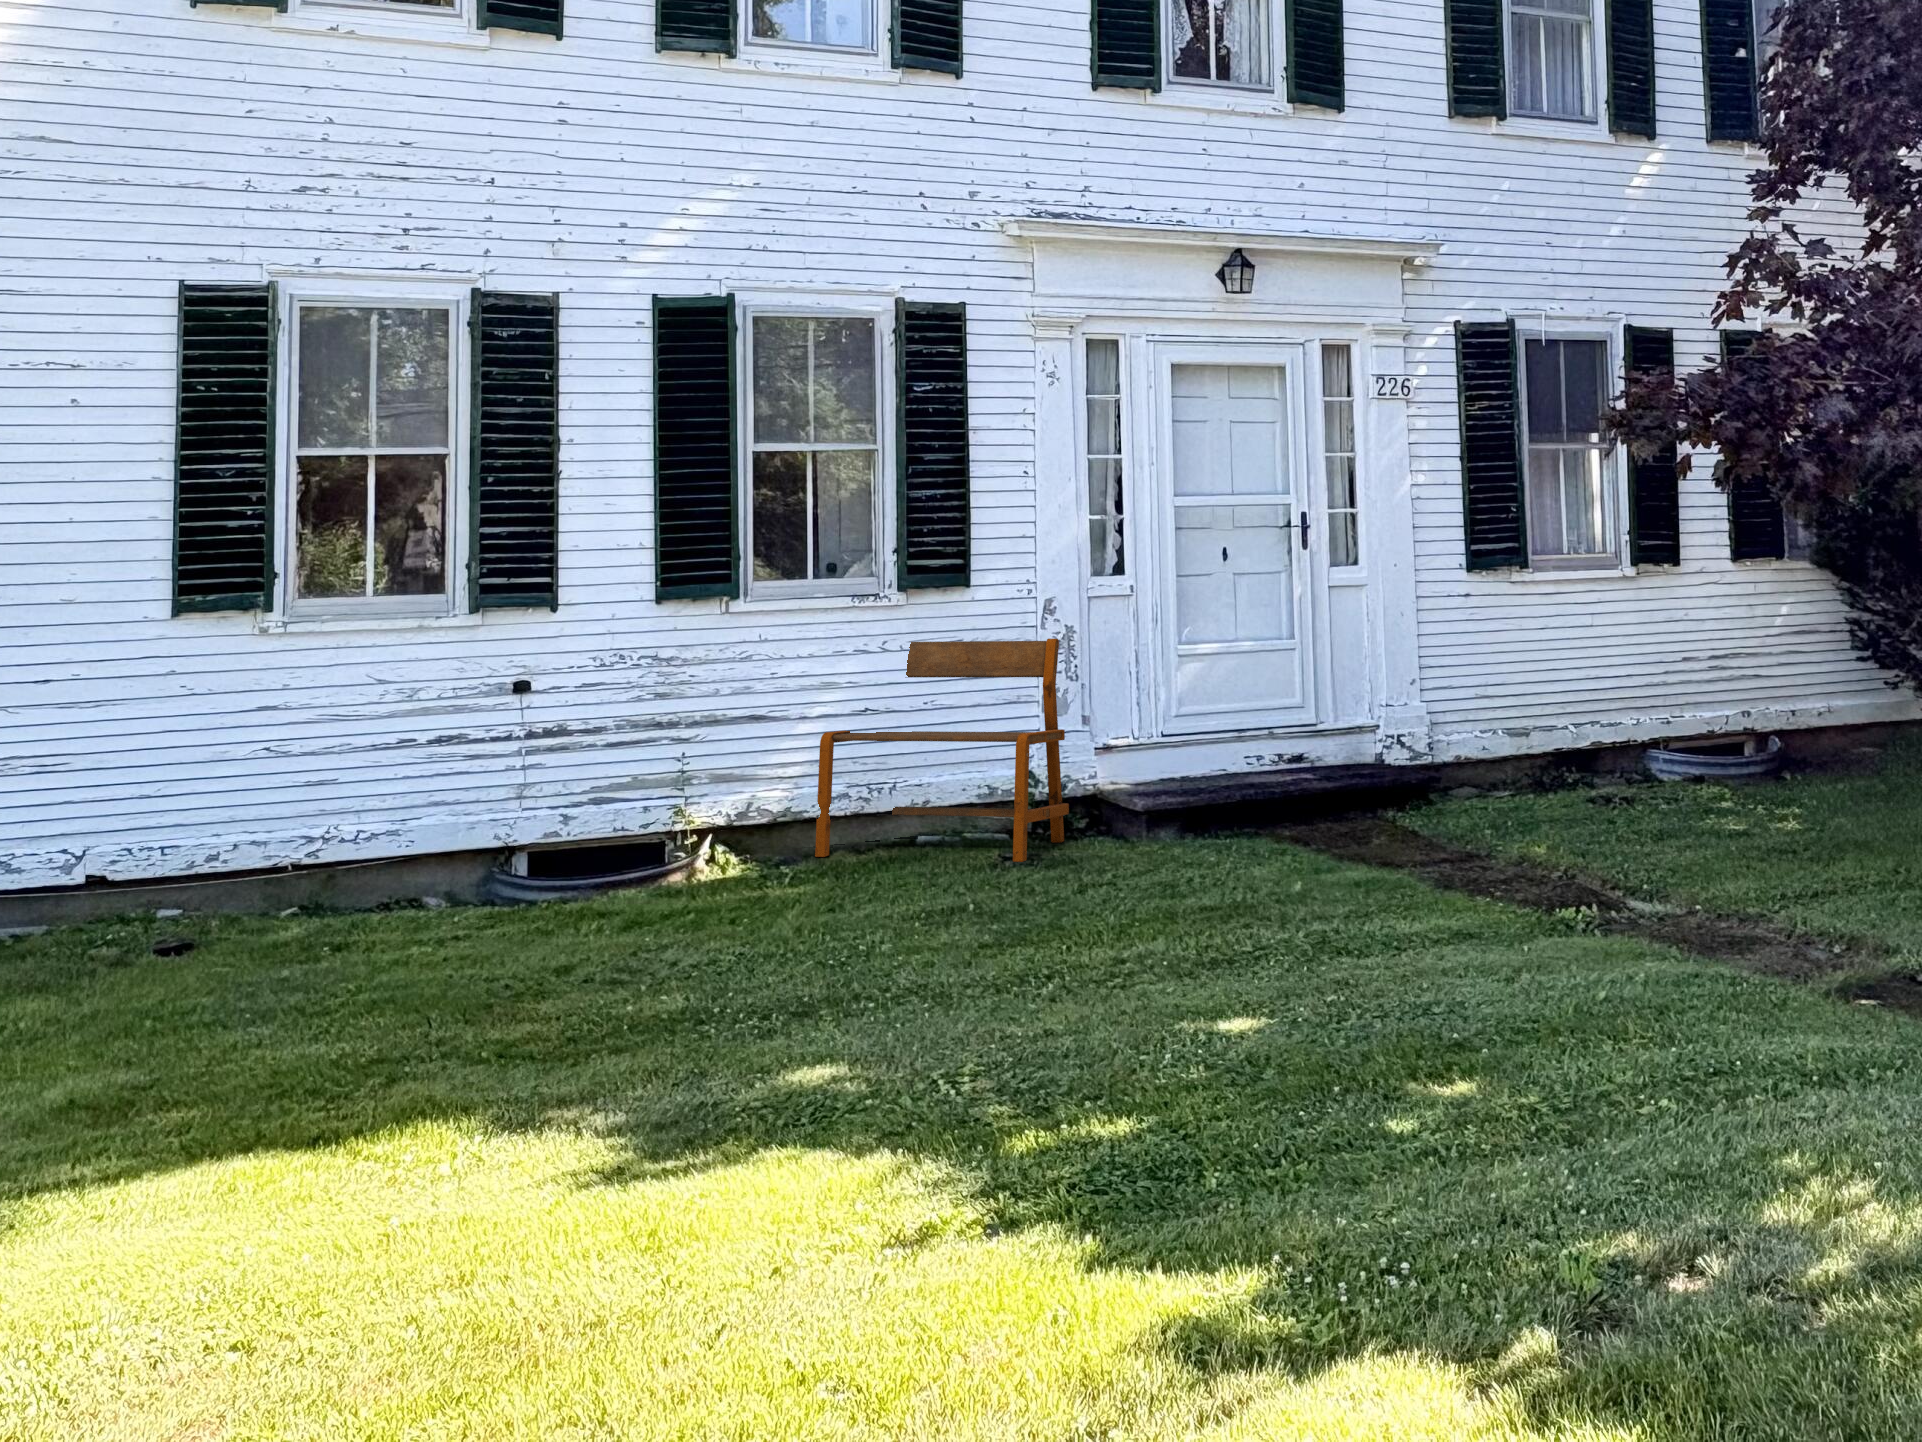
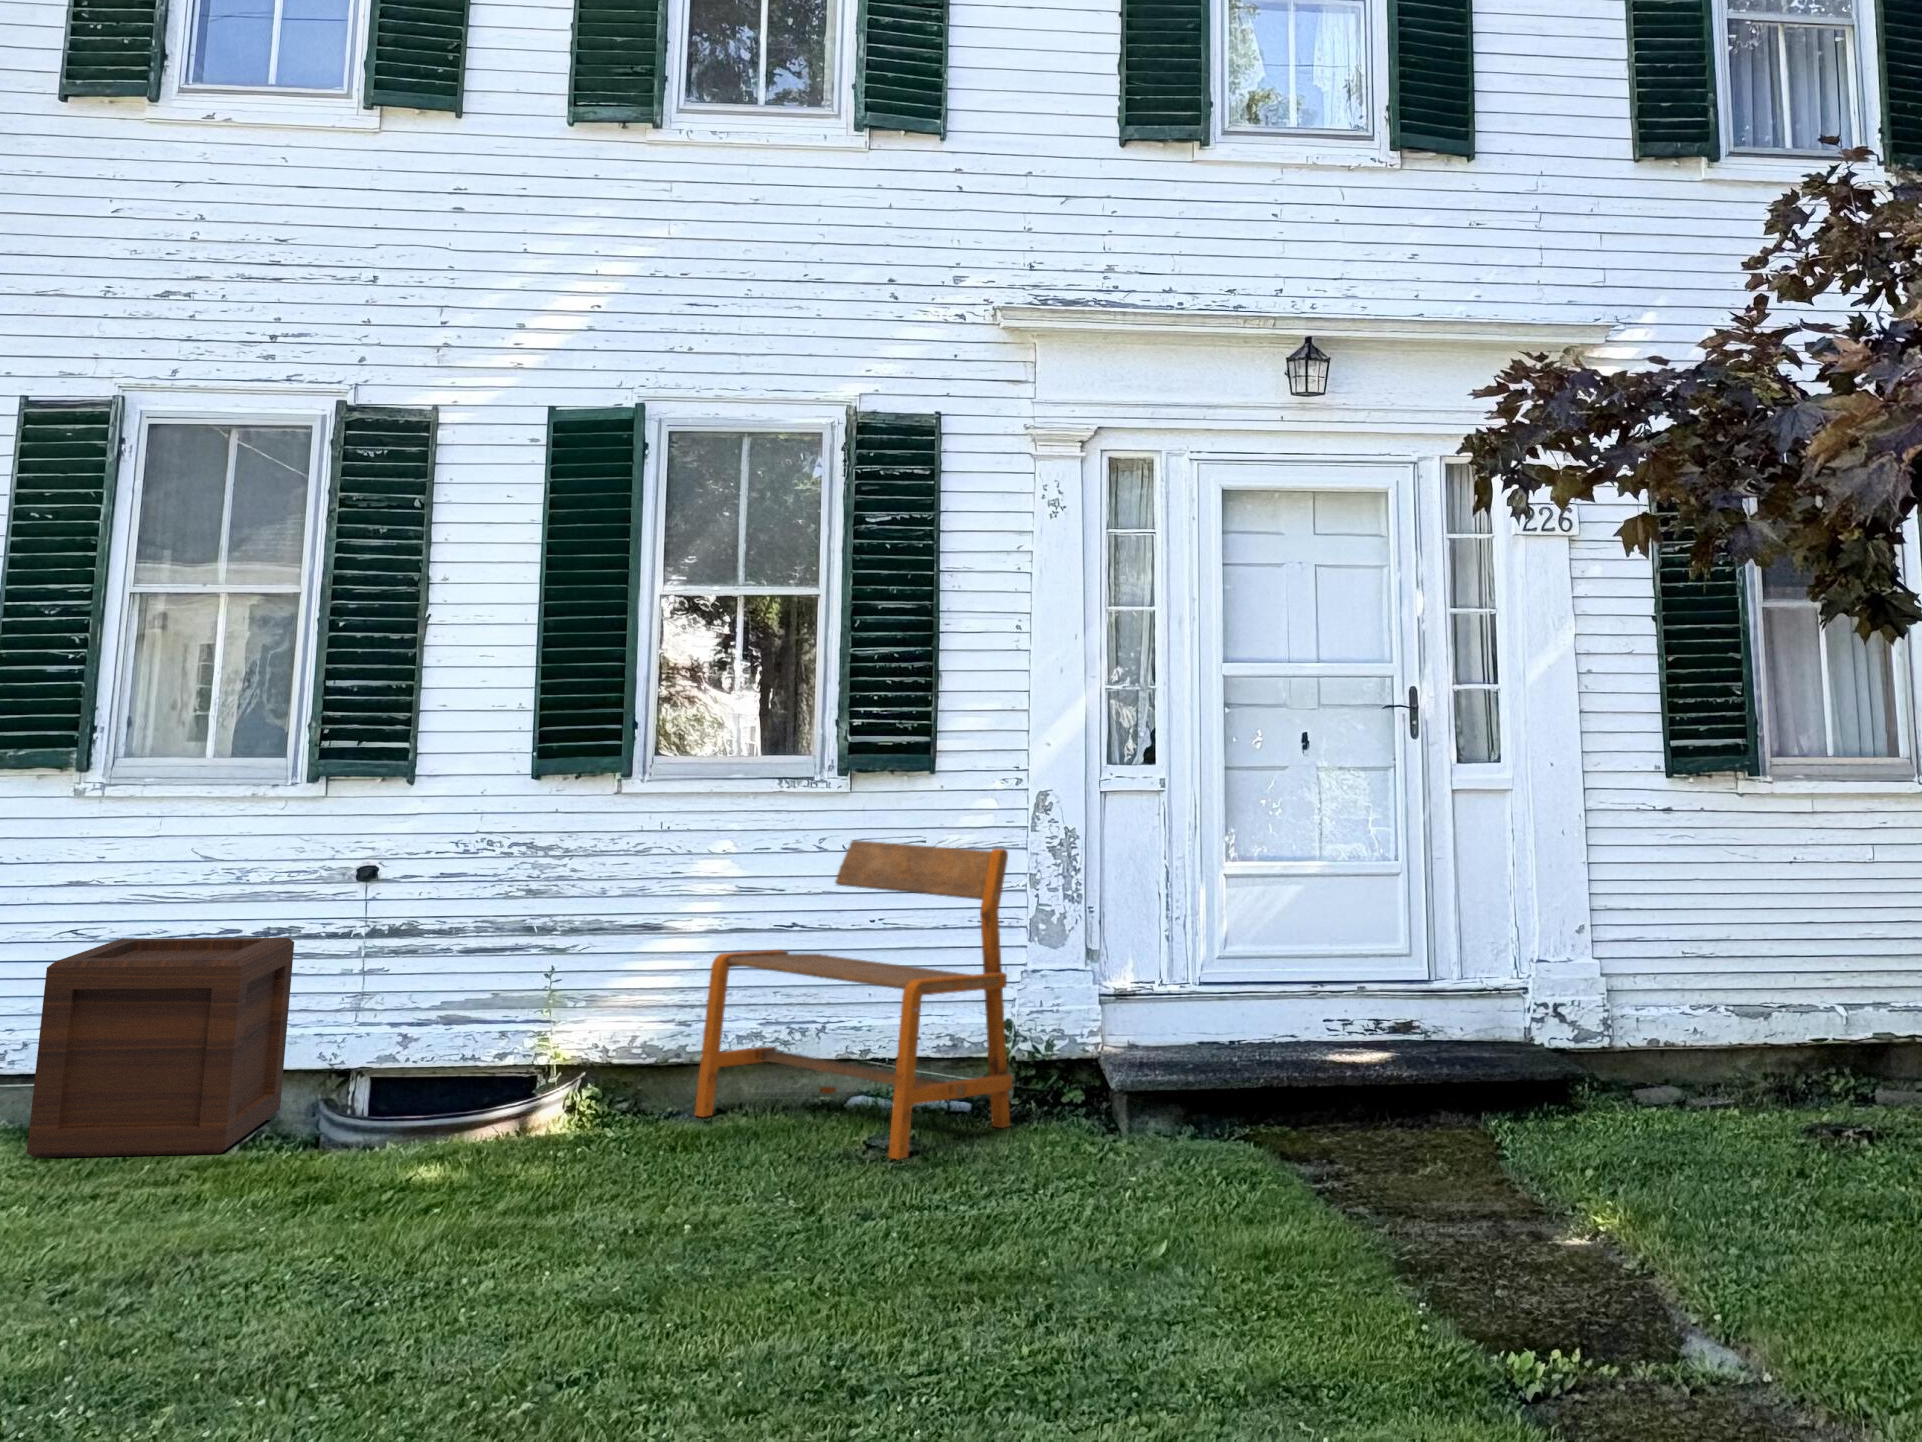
wooden crate: none [309,742,490,923] -> present [27,938,294,1158]

